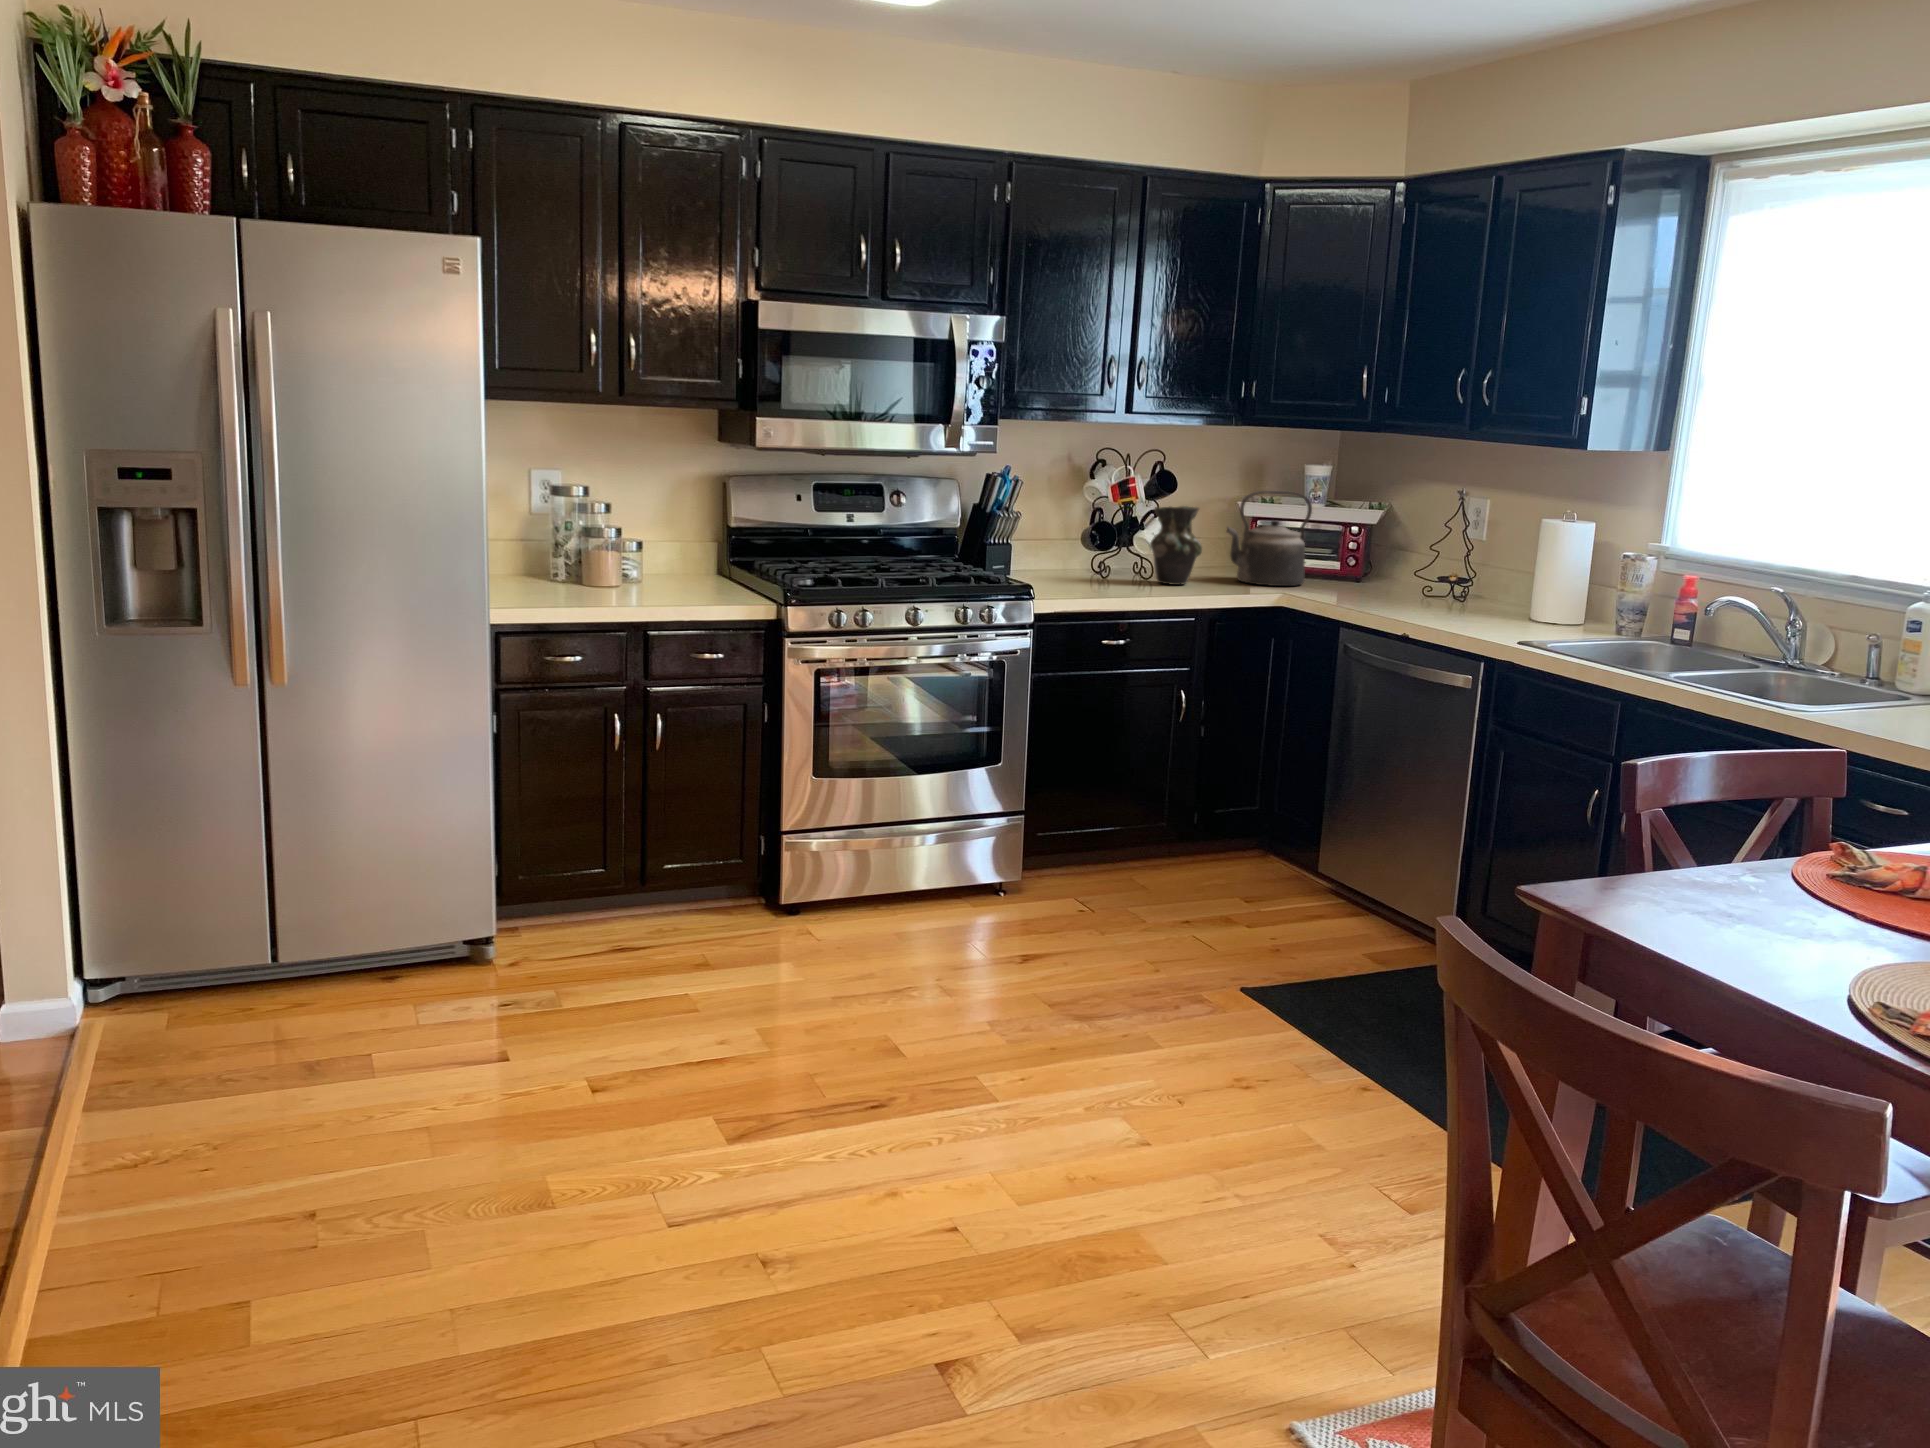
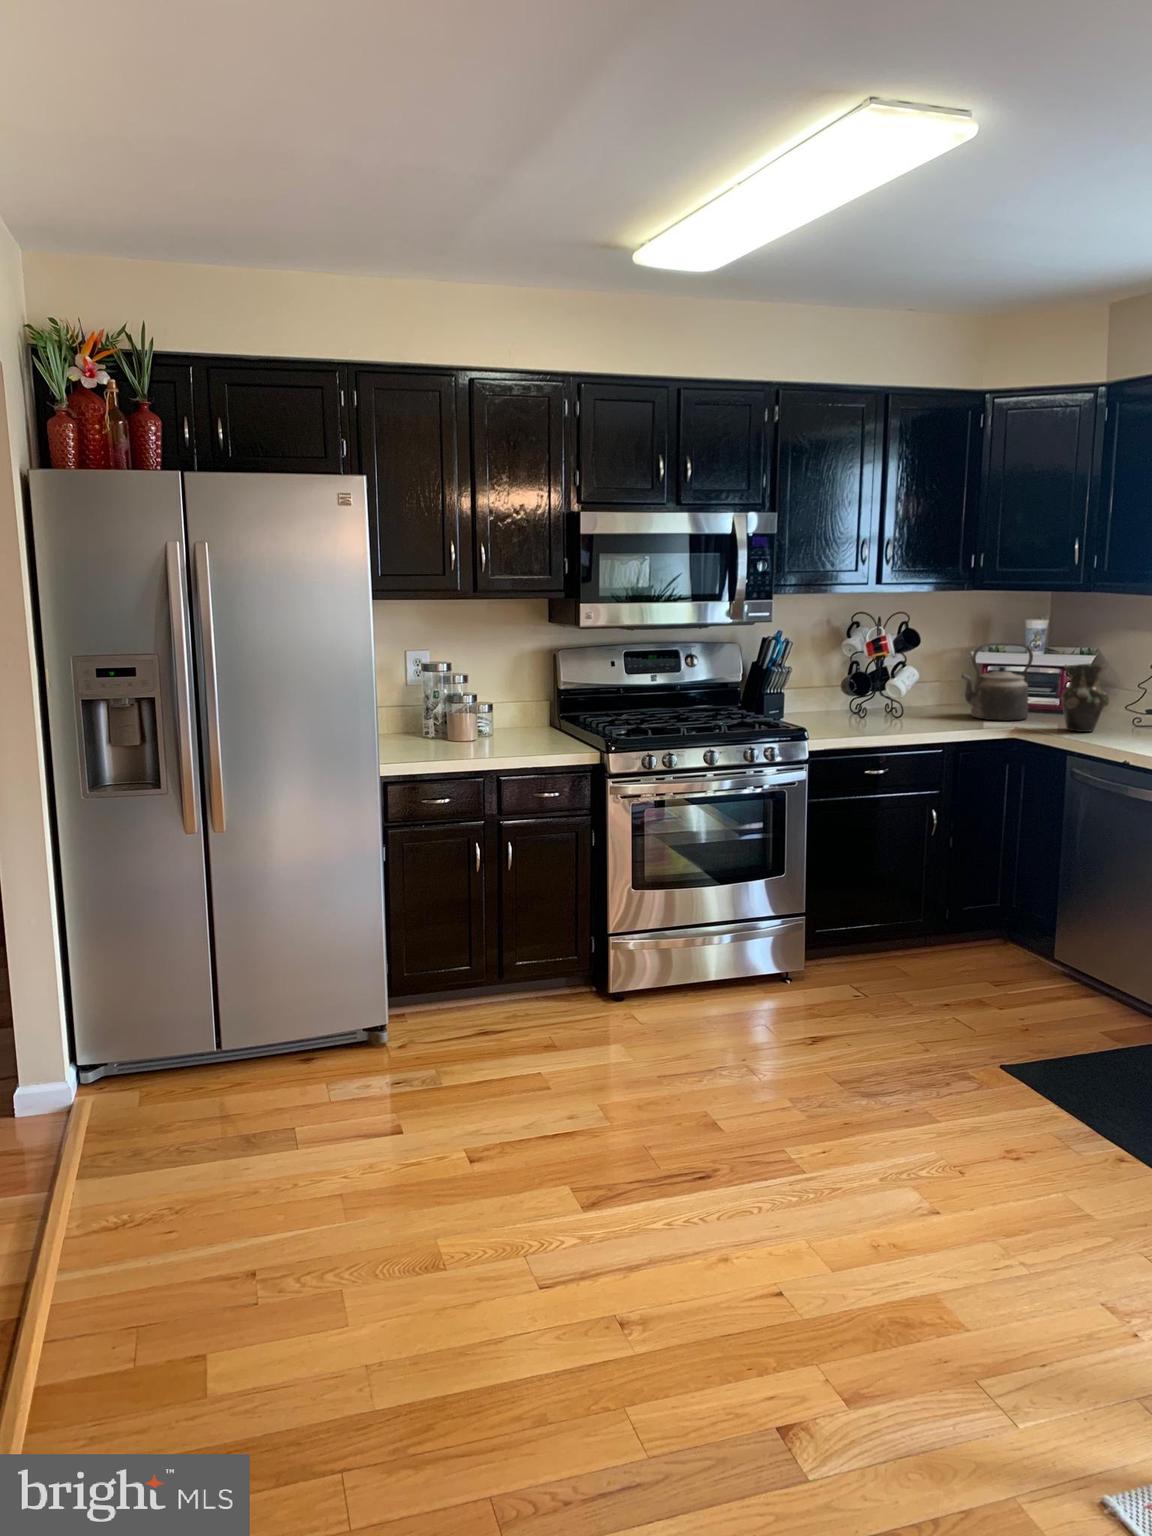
vase: present [1150,506,1202,585] -> present [1061,664,1109,732]

